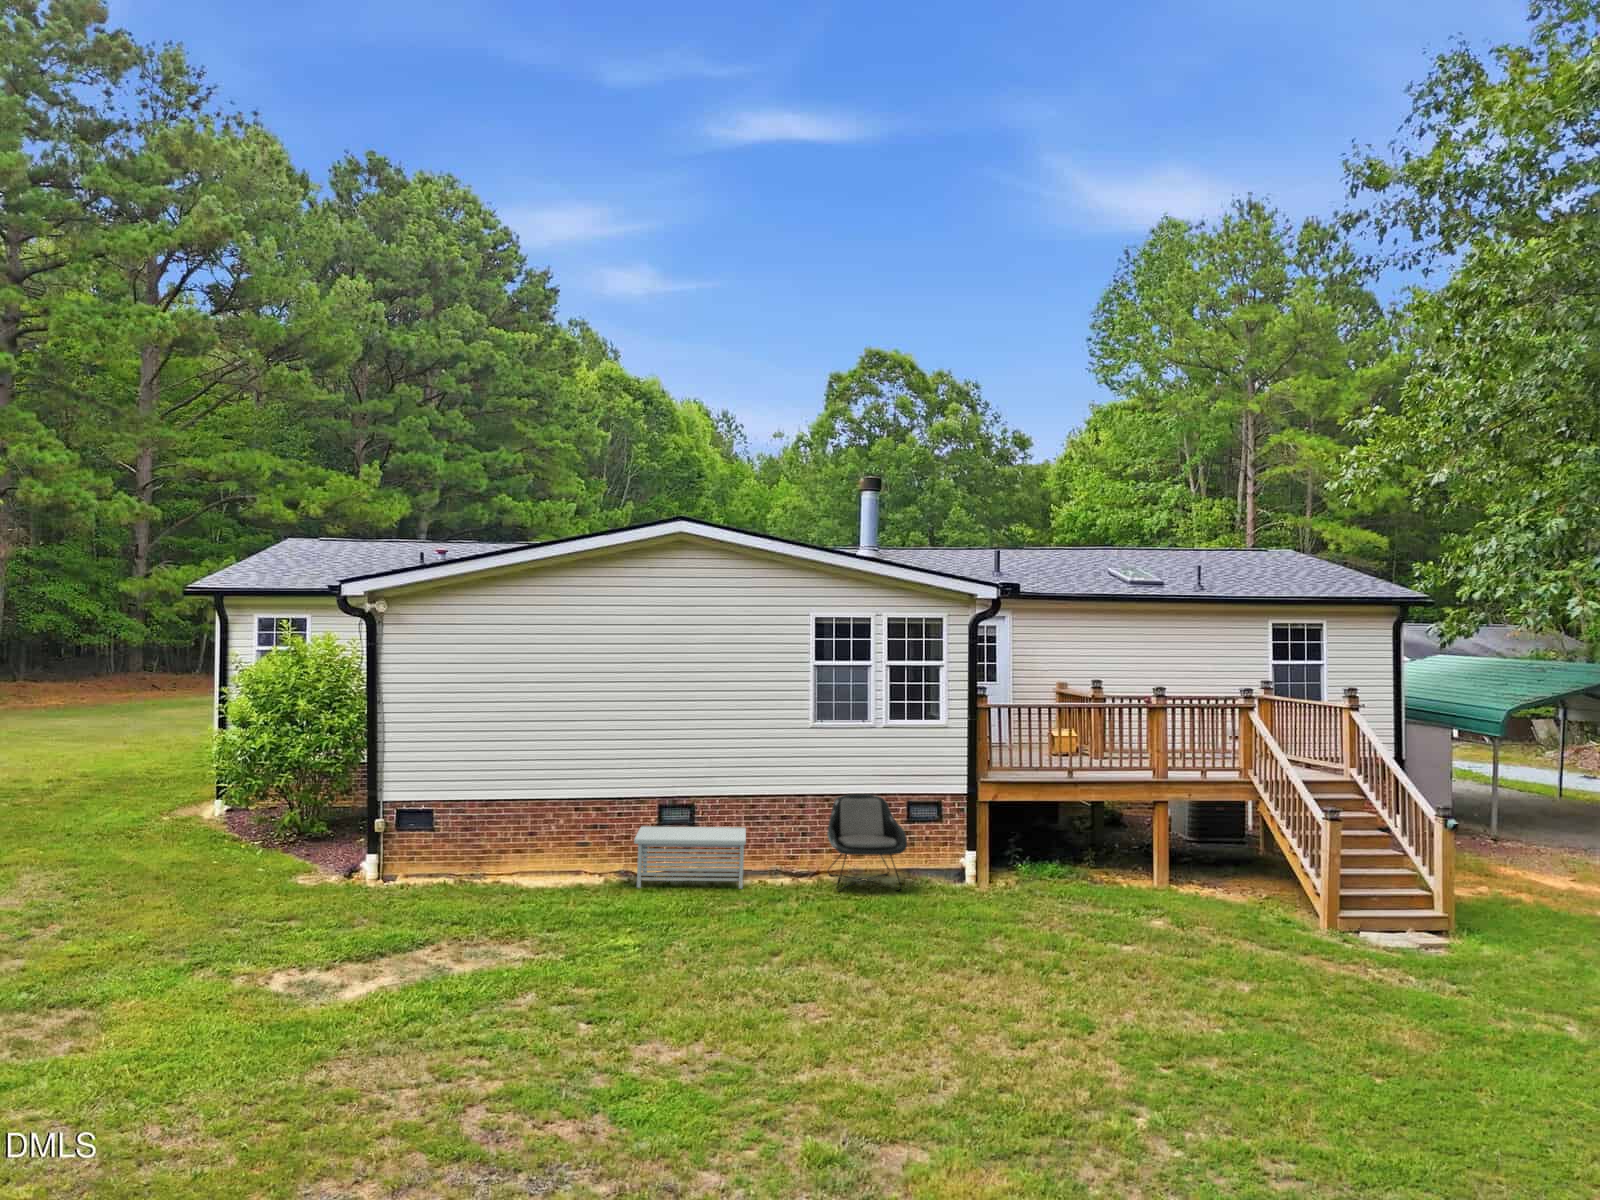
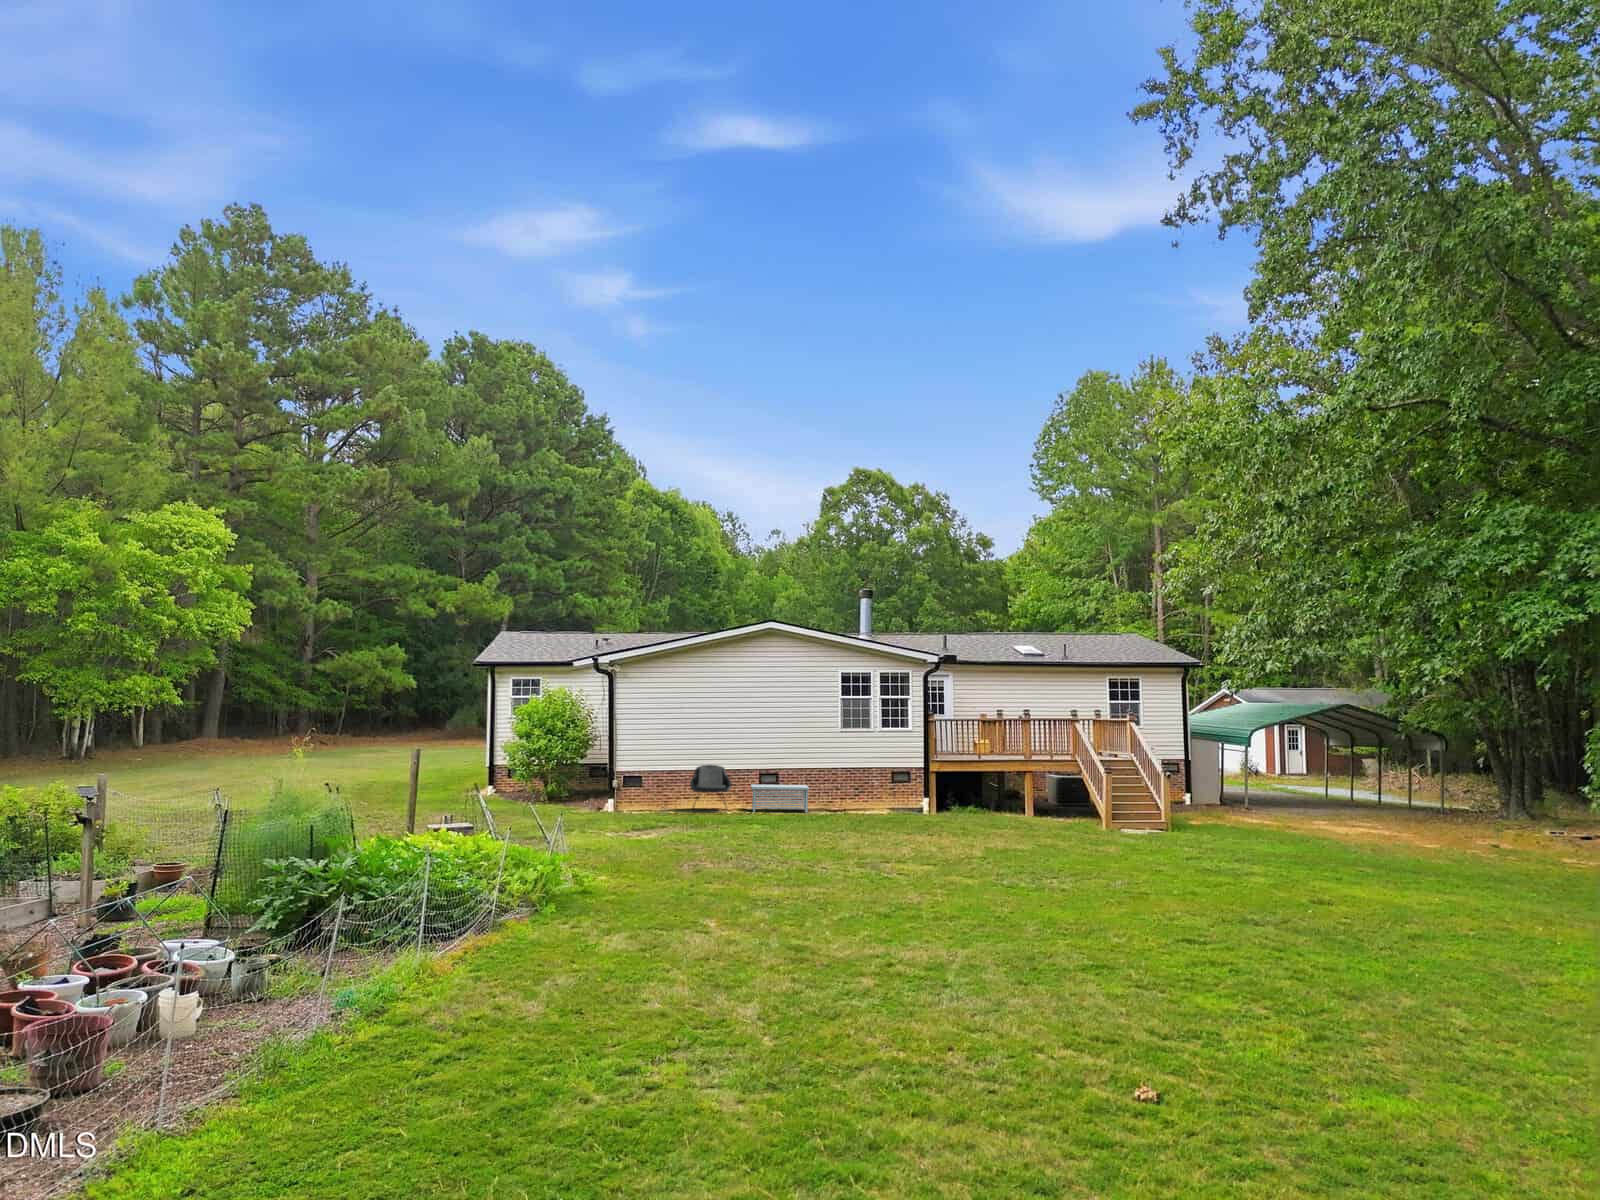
lounge chair: present [828,794,907,892] -> present [690,765,731,810]

